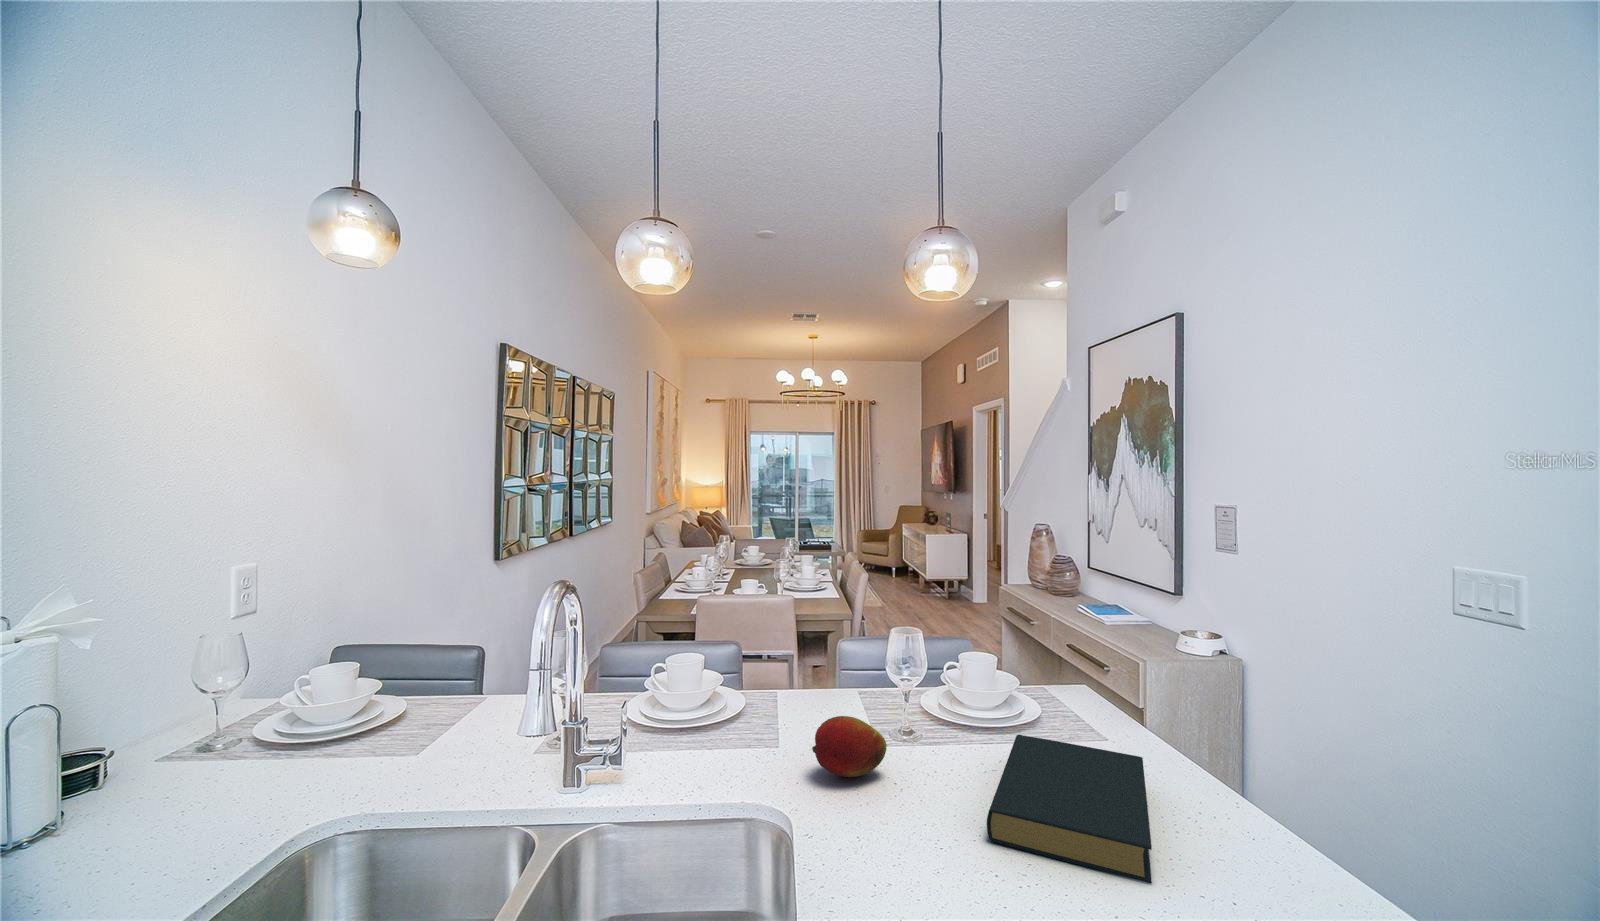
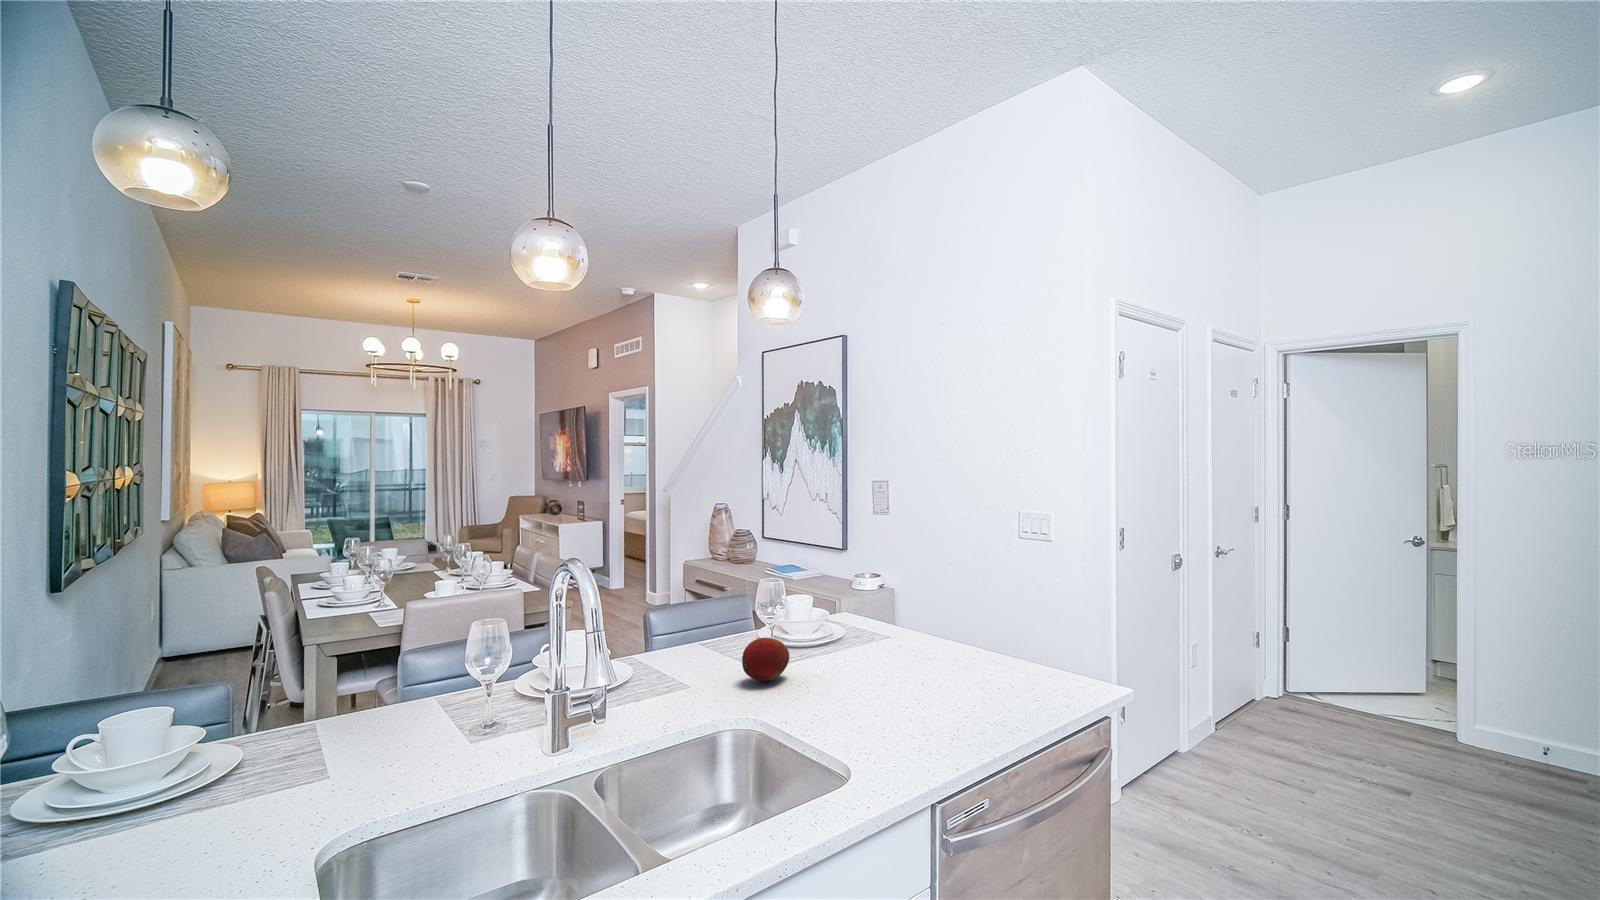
hardback book: present [987,735,1152,883] -> none [849,632,965,687]

